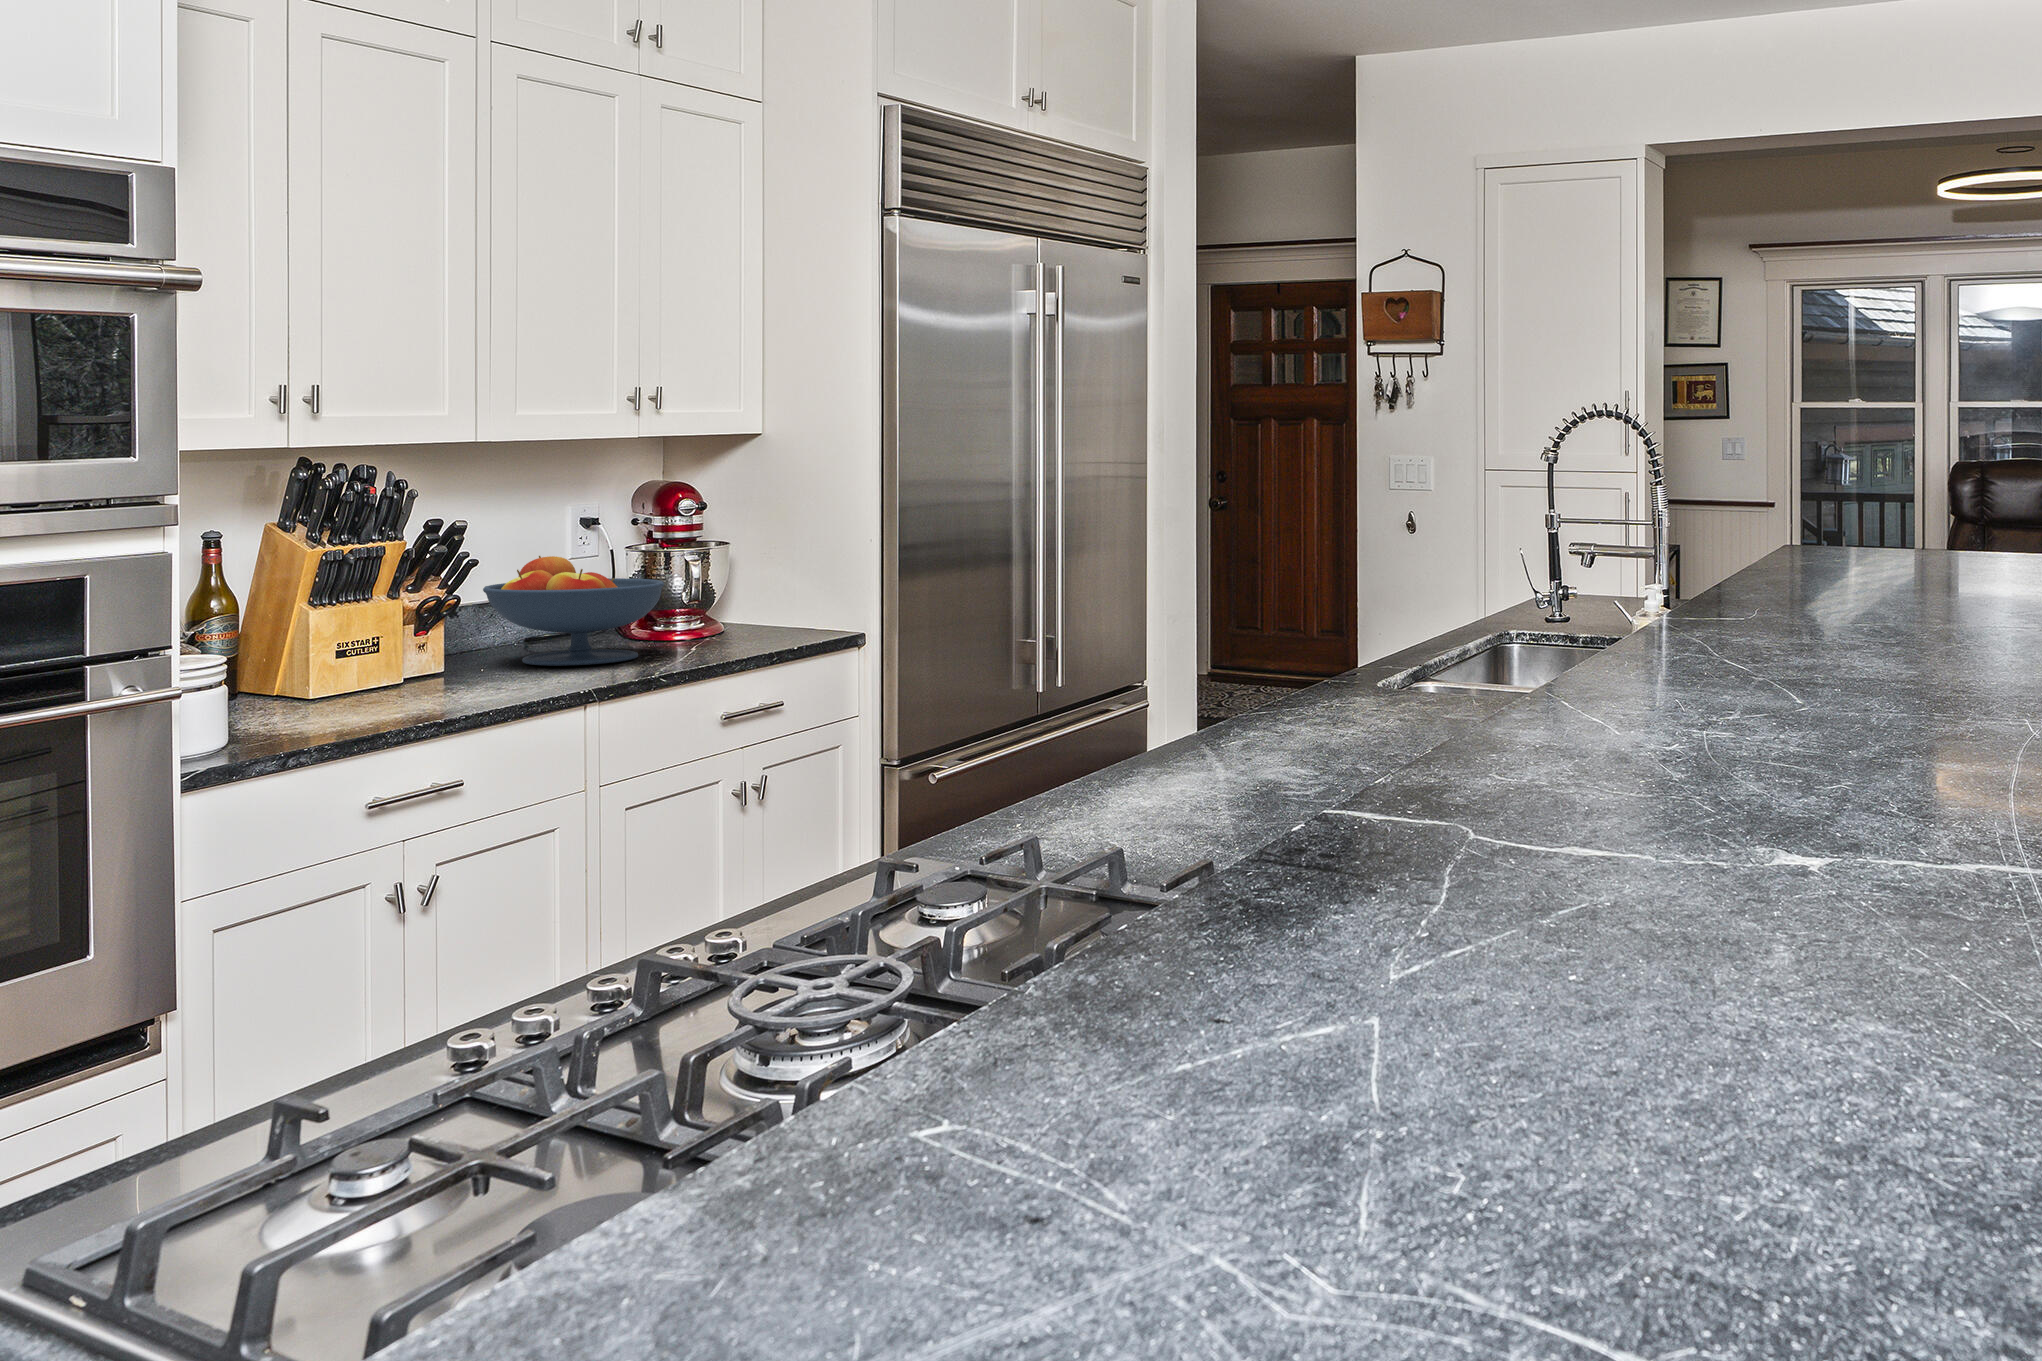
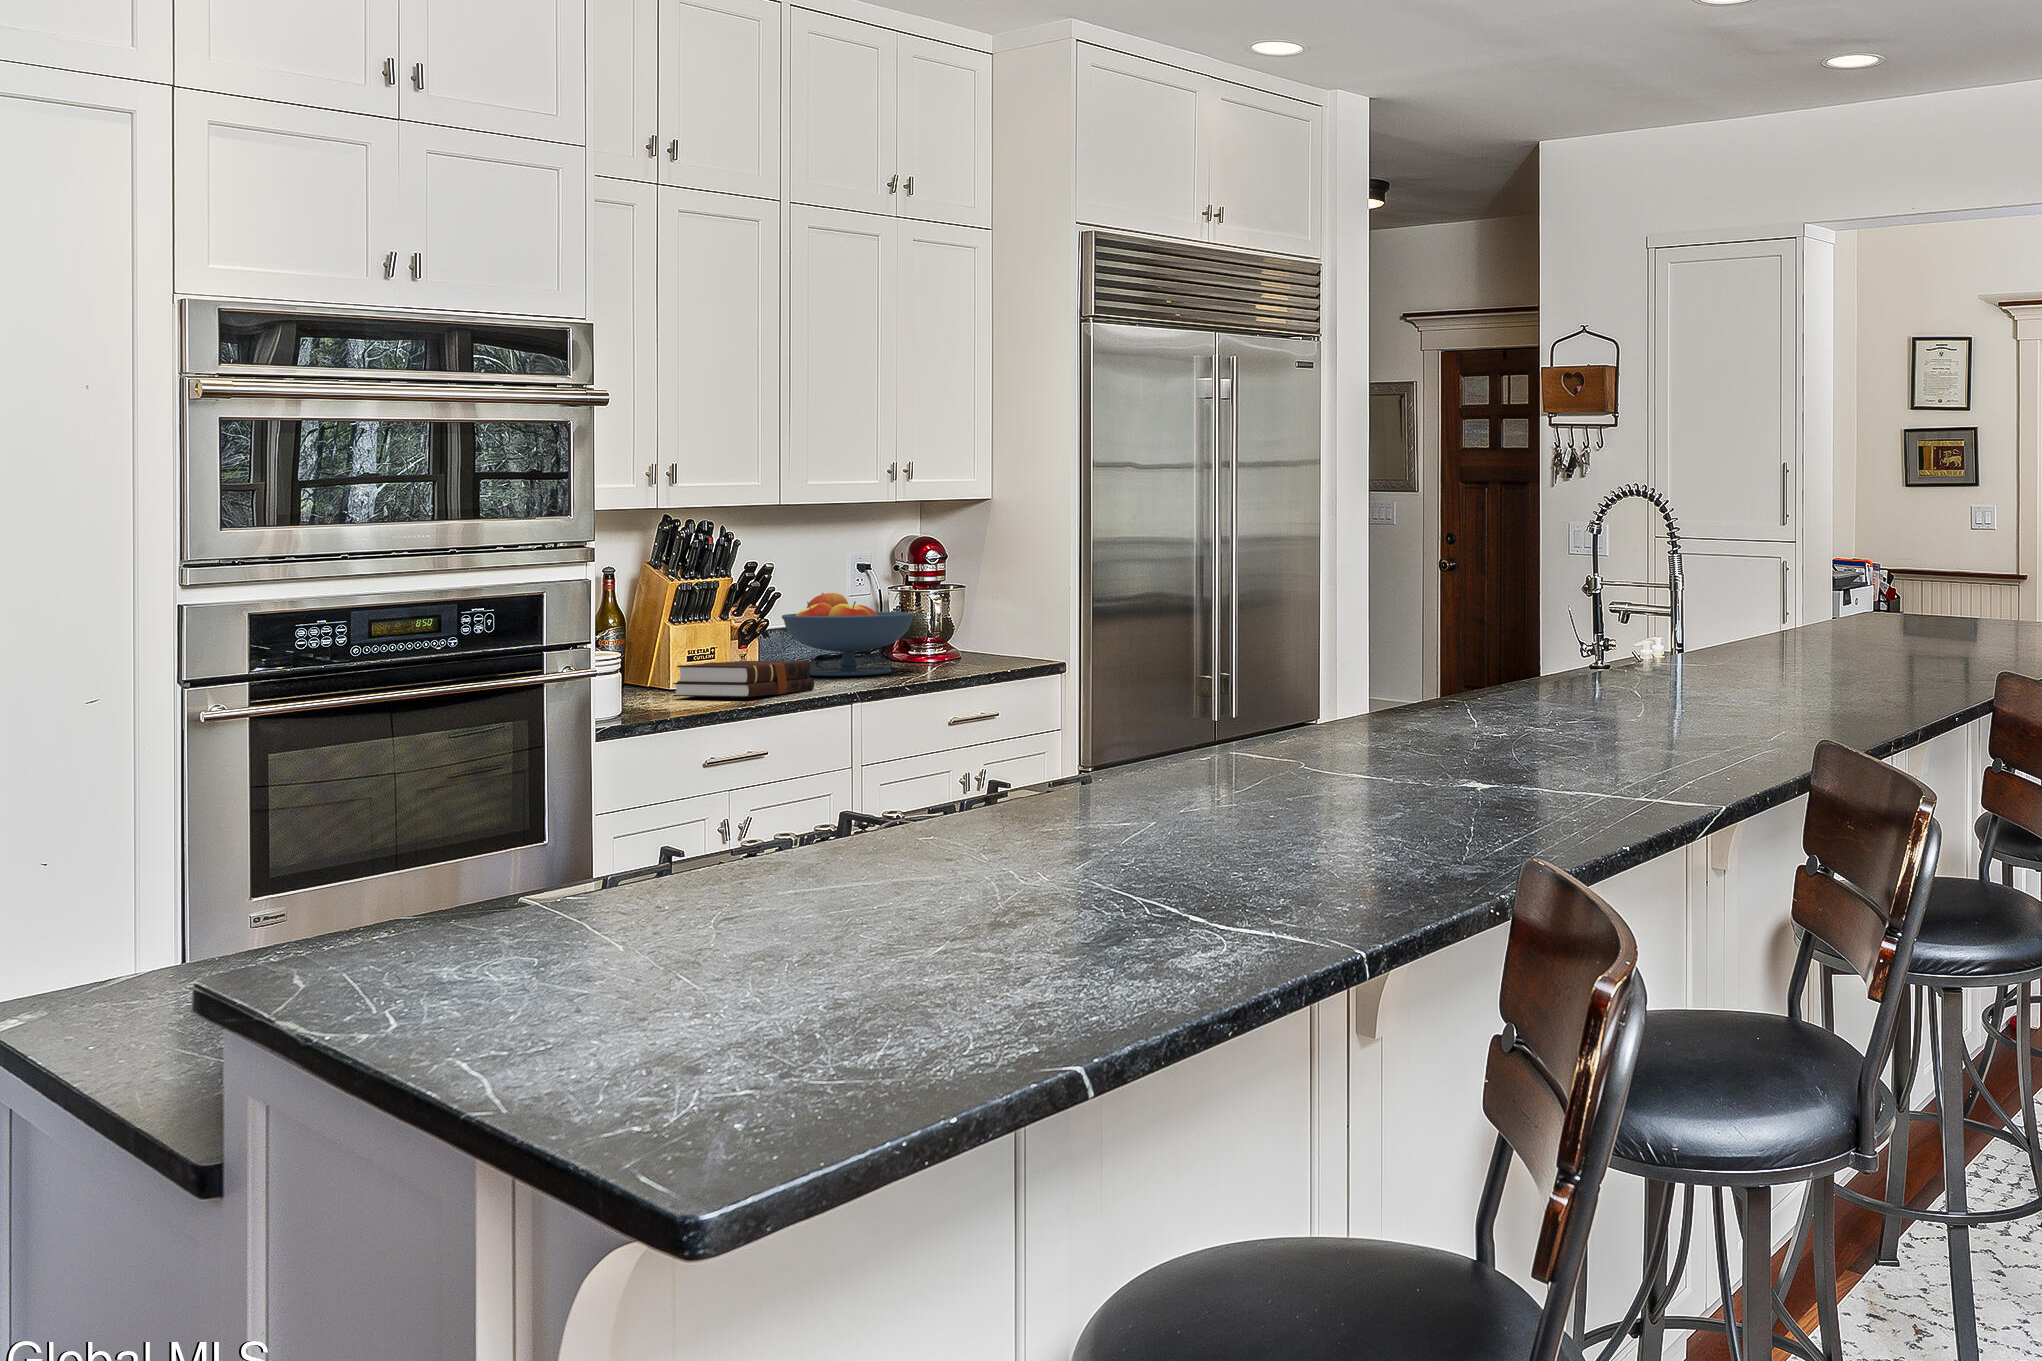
hardback book: none [315,654,527,713] -> present [673,661,814,697]

